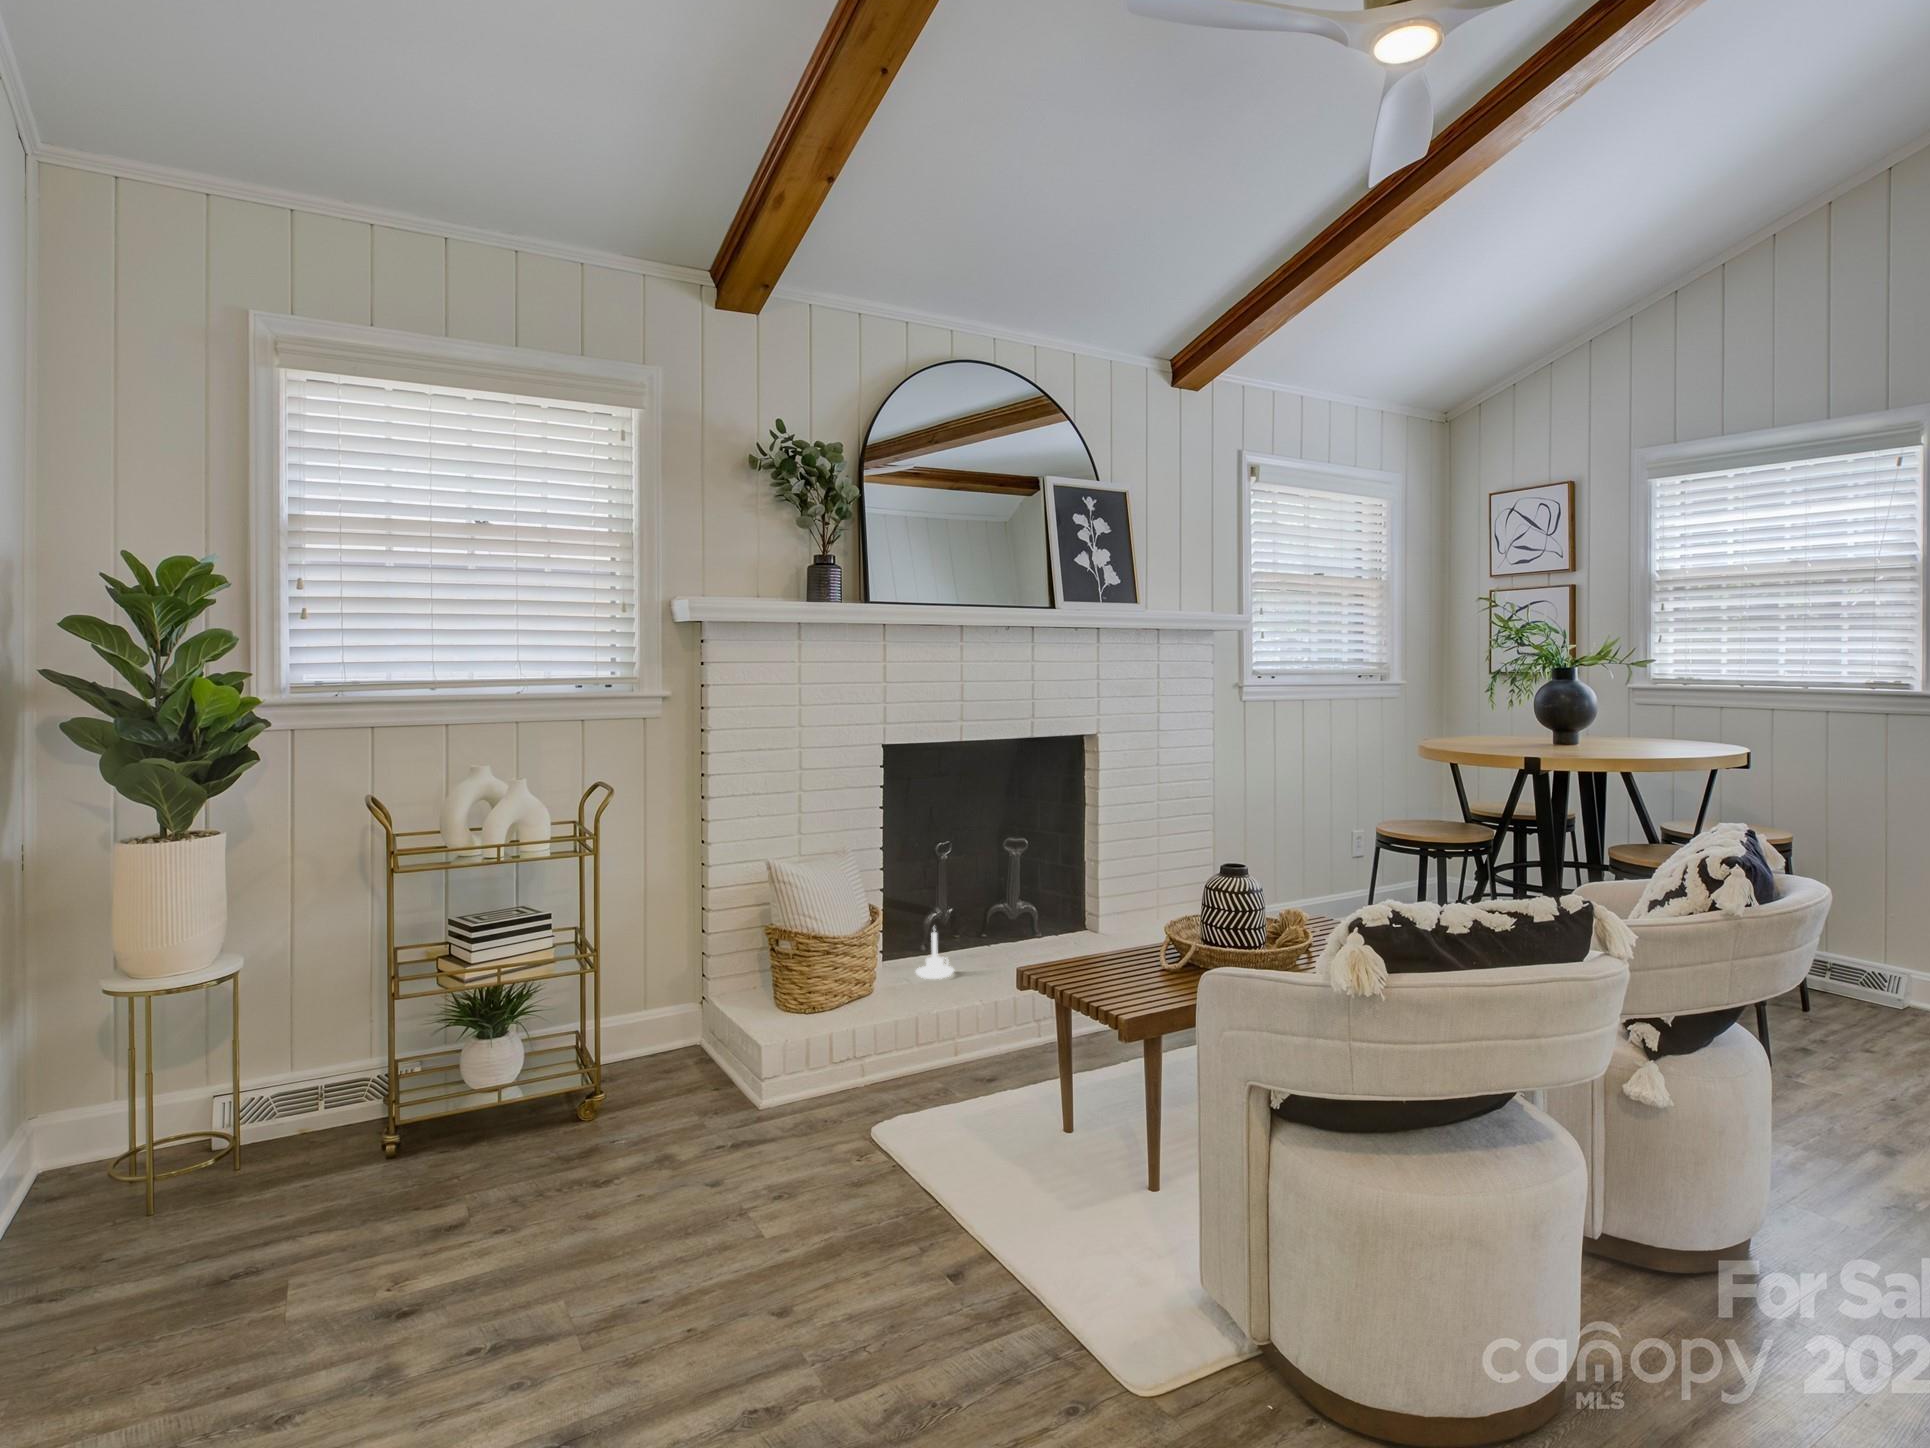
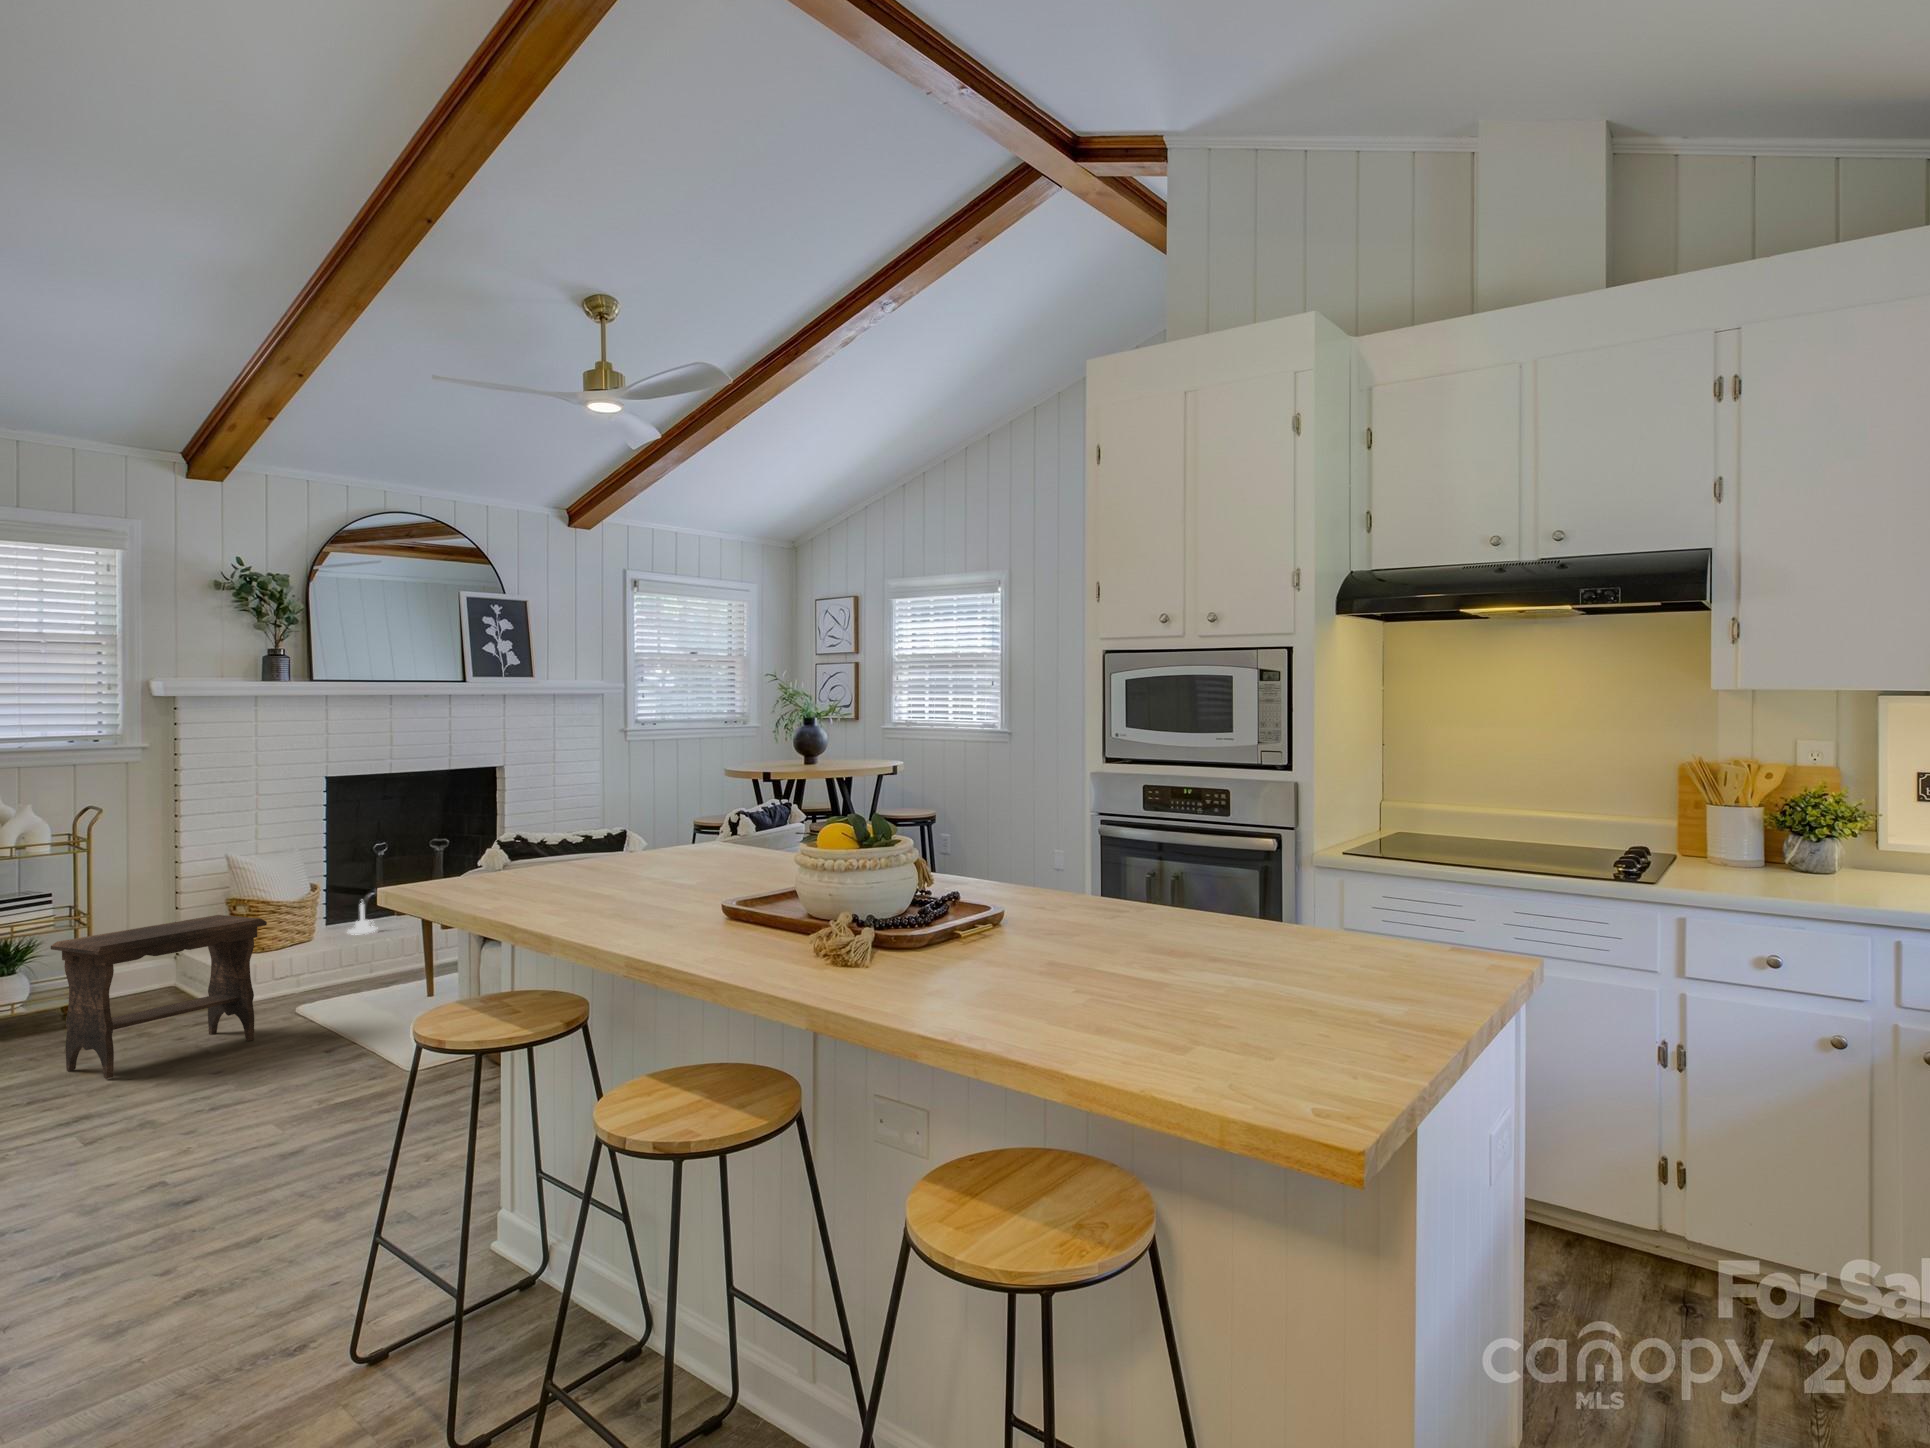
footstool: none [534,980,848,1307] -> present [51,915,267,1079]

